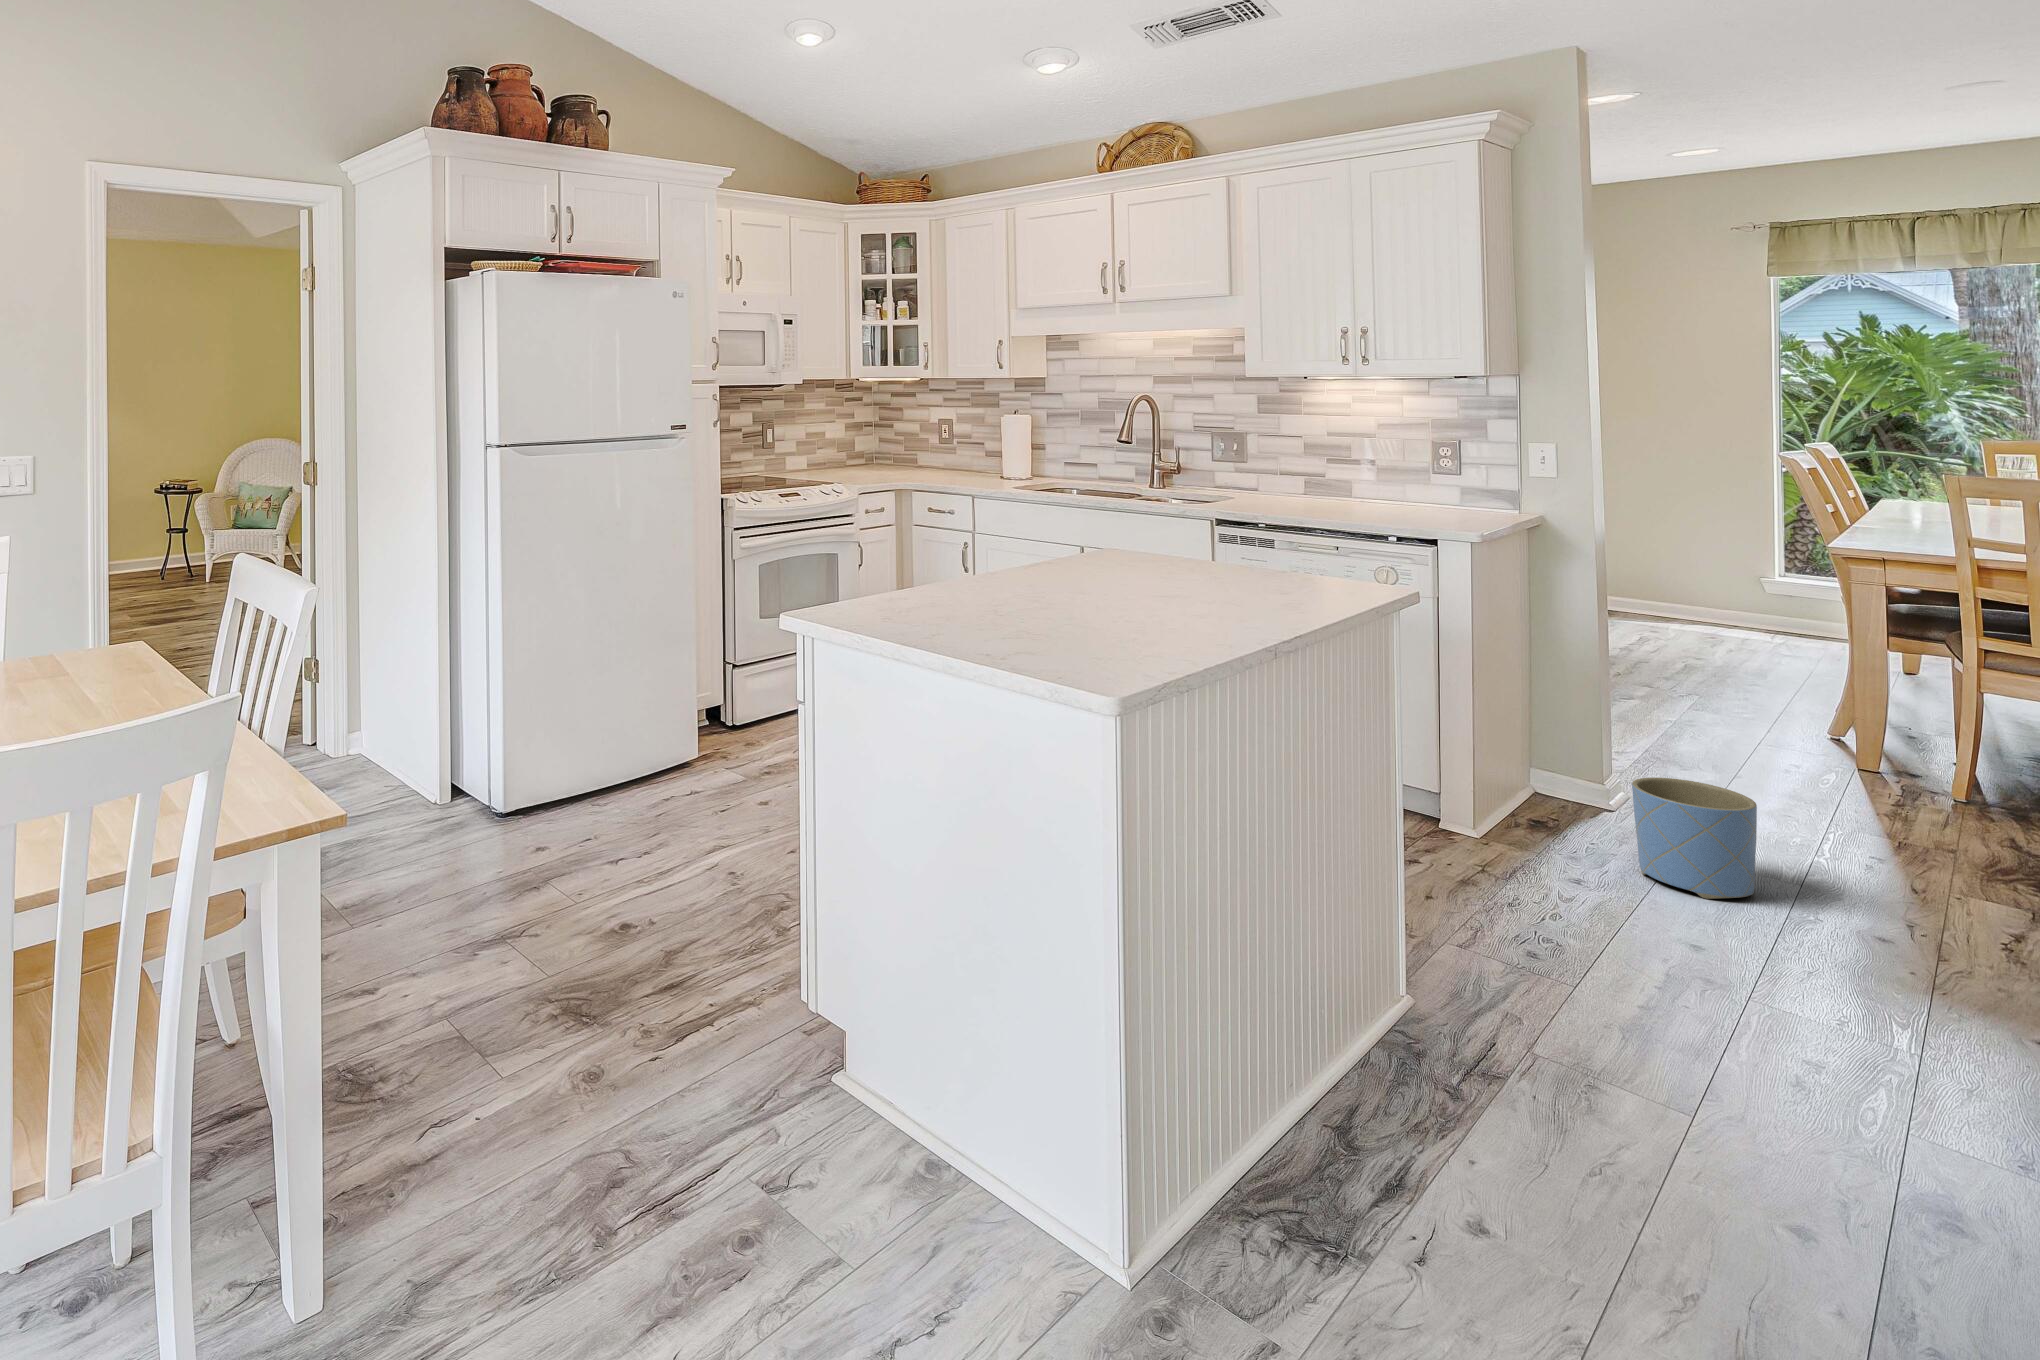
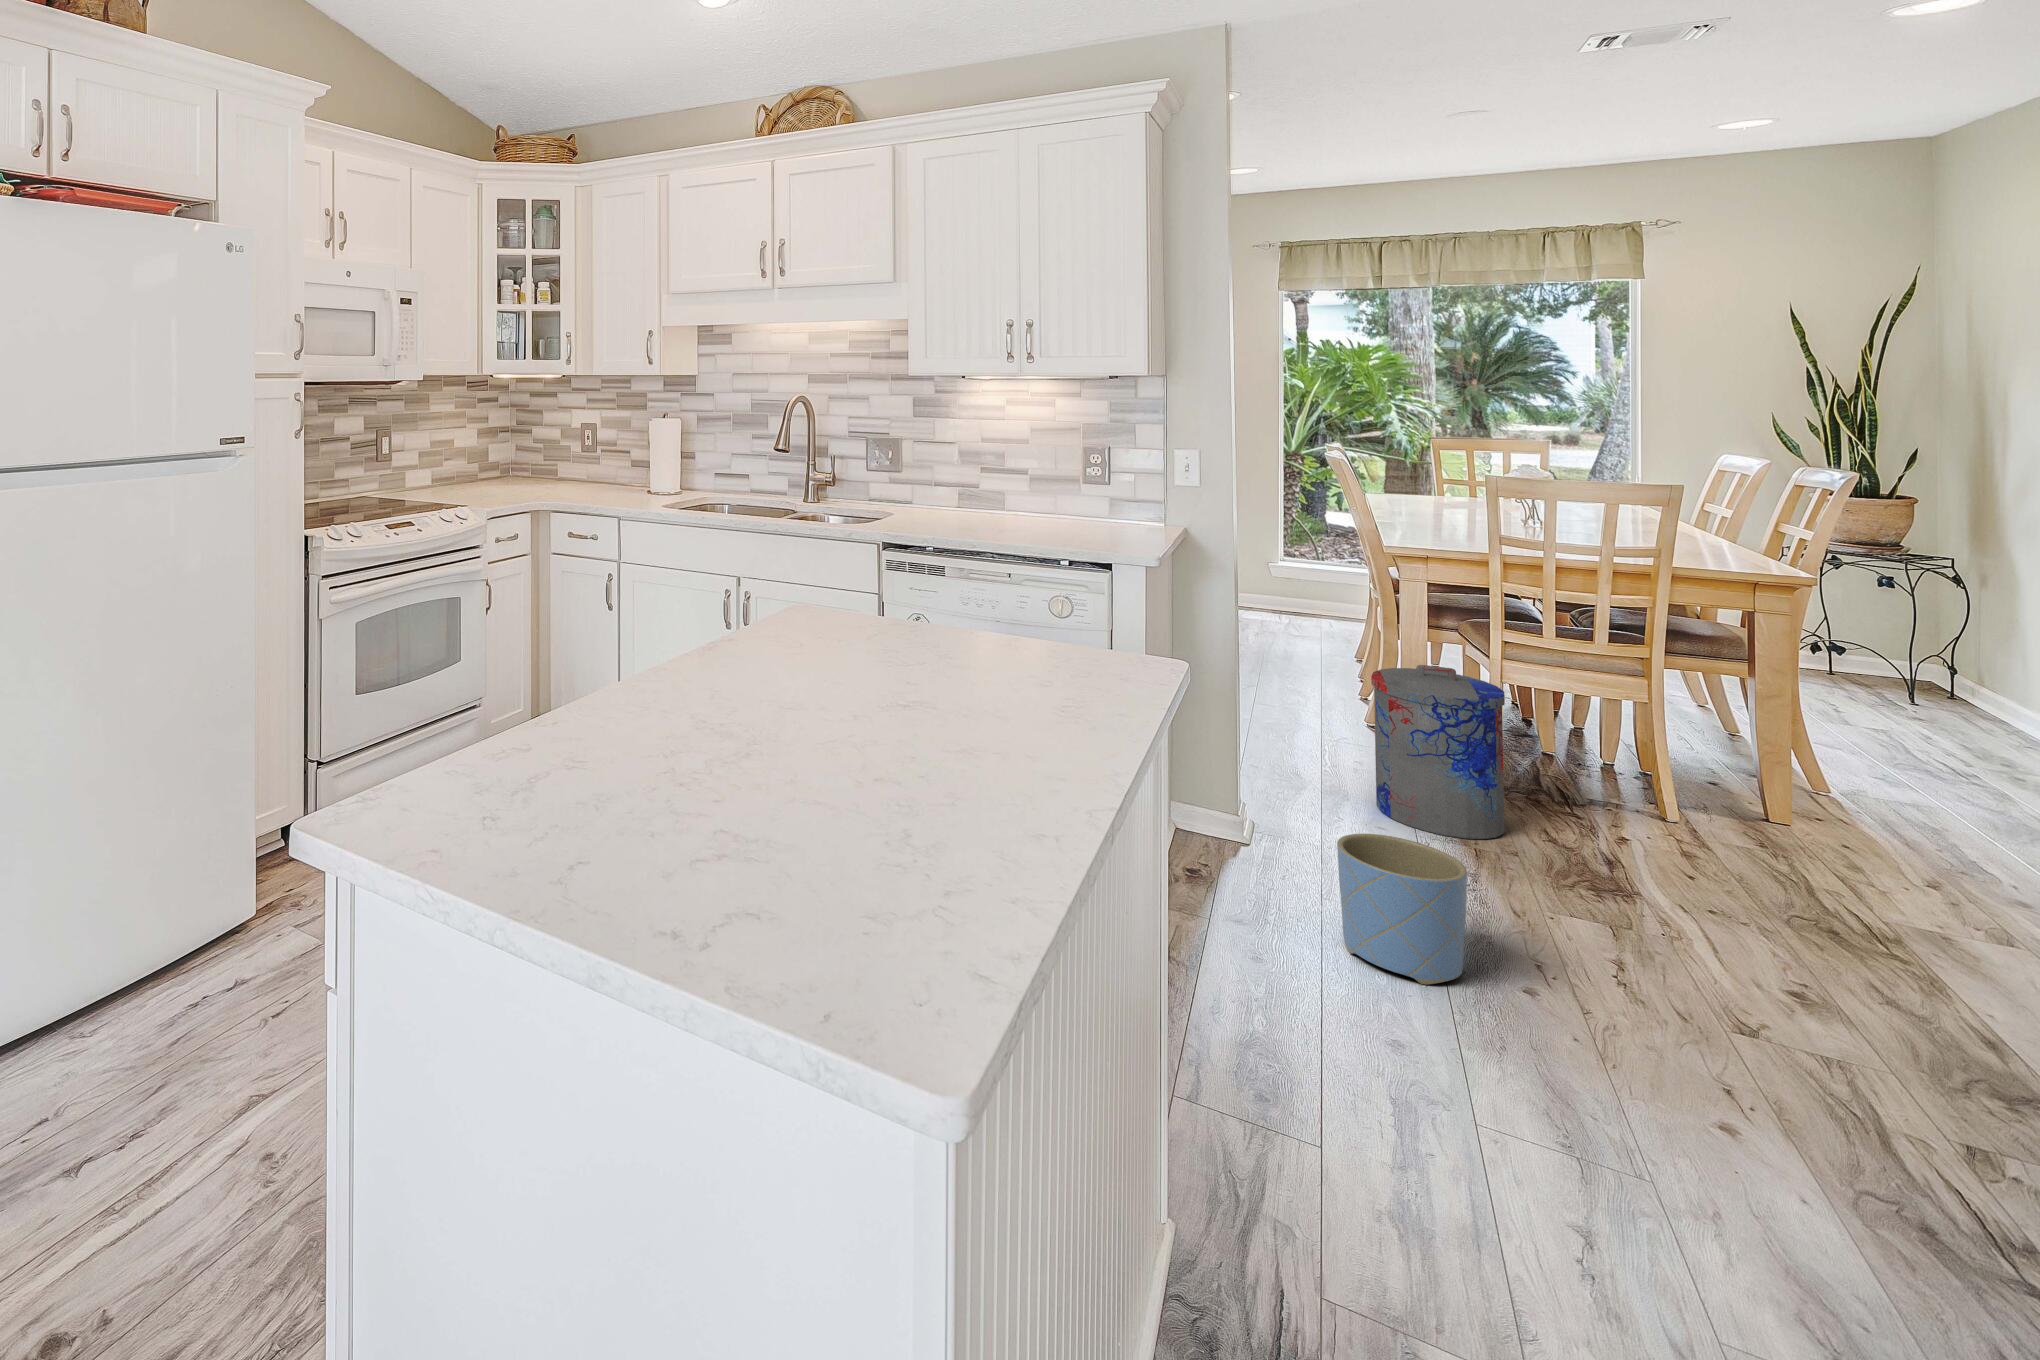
trash can: none [1753,655,1906,824] -> present [1371,665,1505,839]

